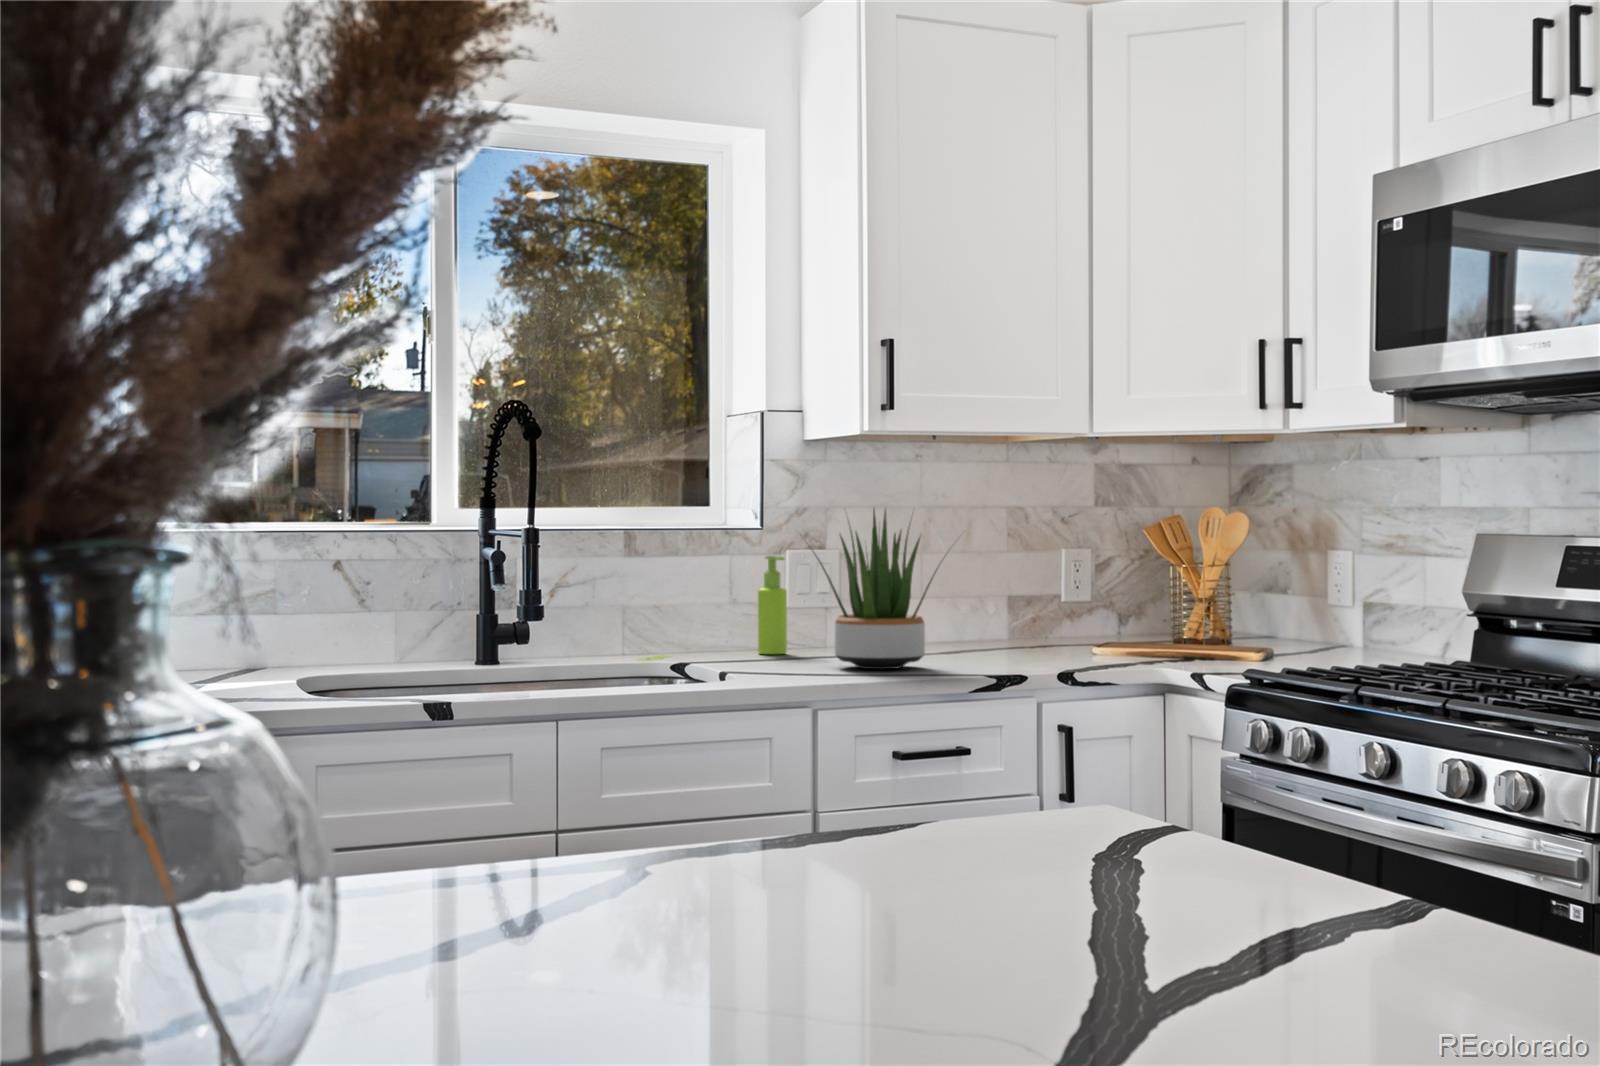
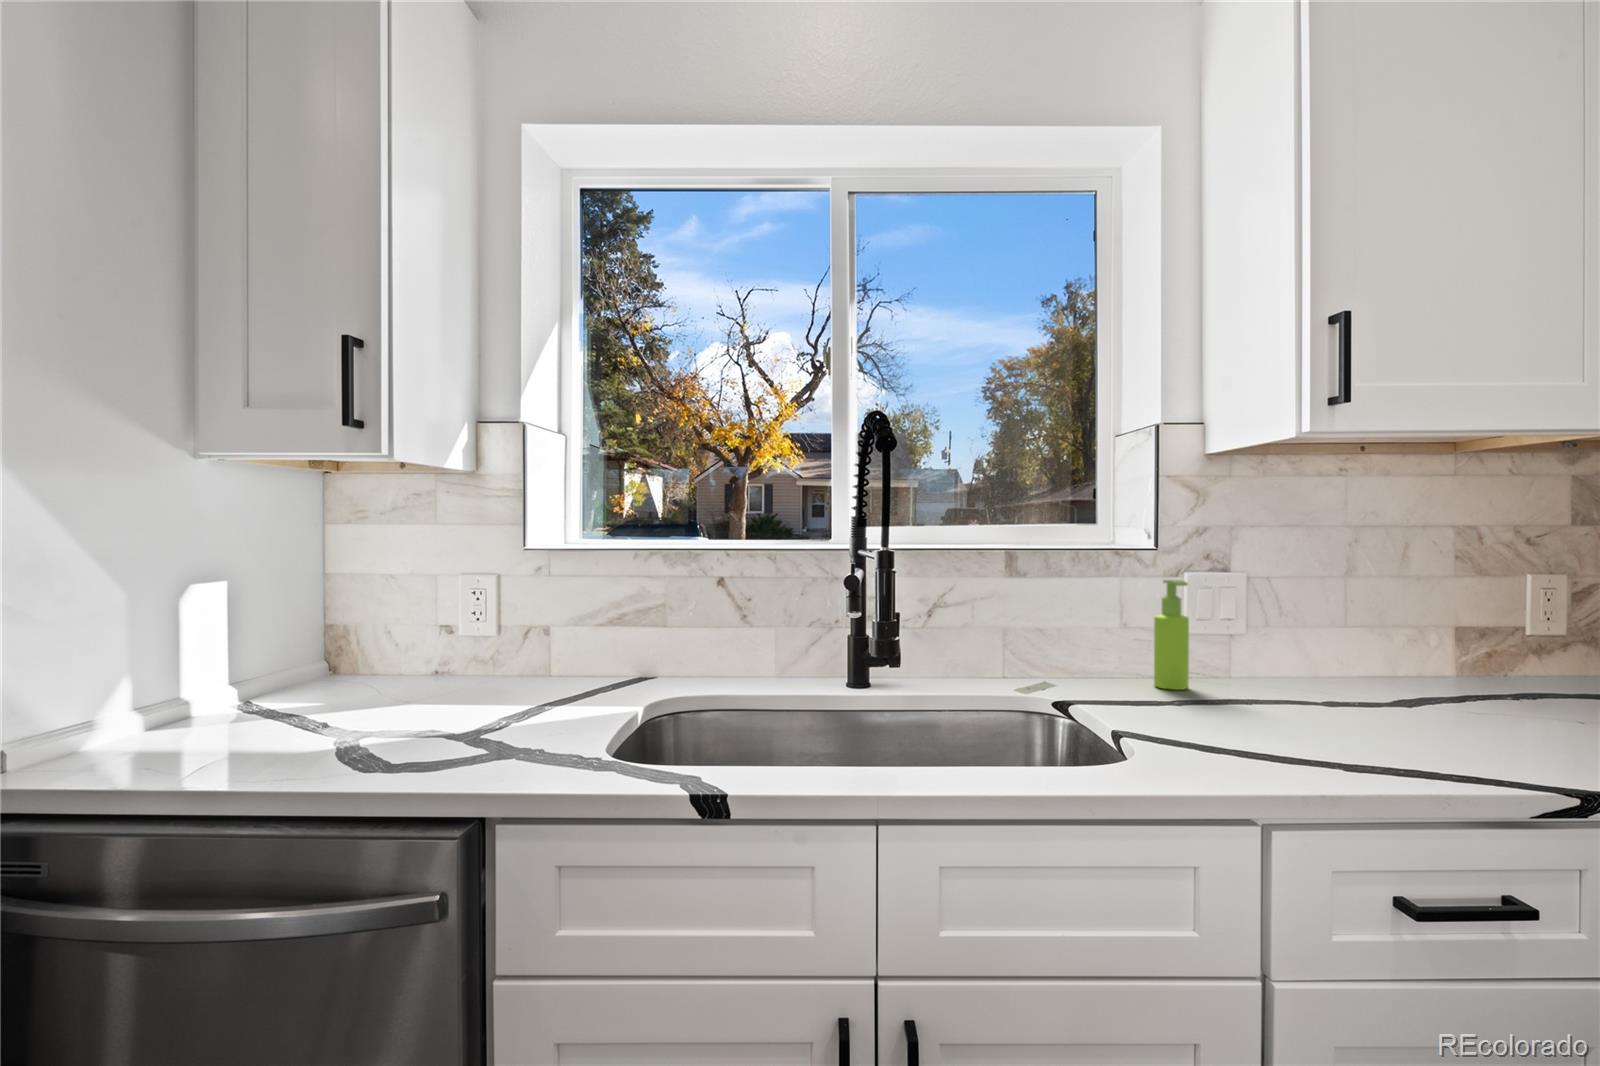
potted plant: present [812,509,938,669] -> none [1213,528,1487,745]

